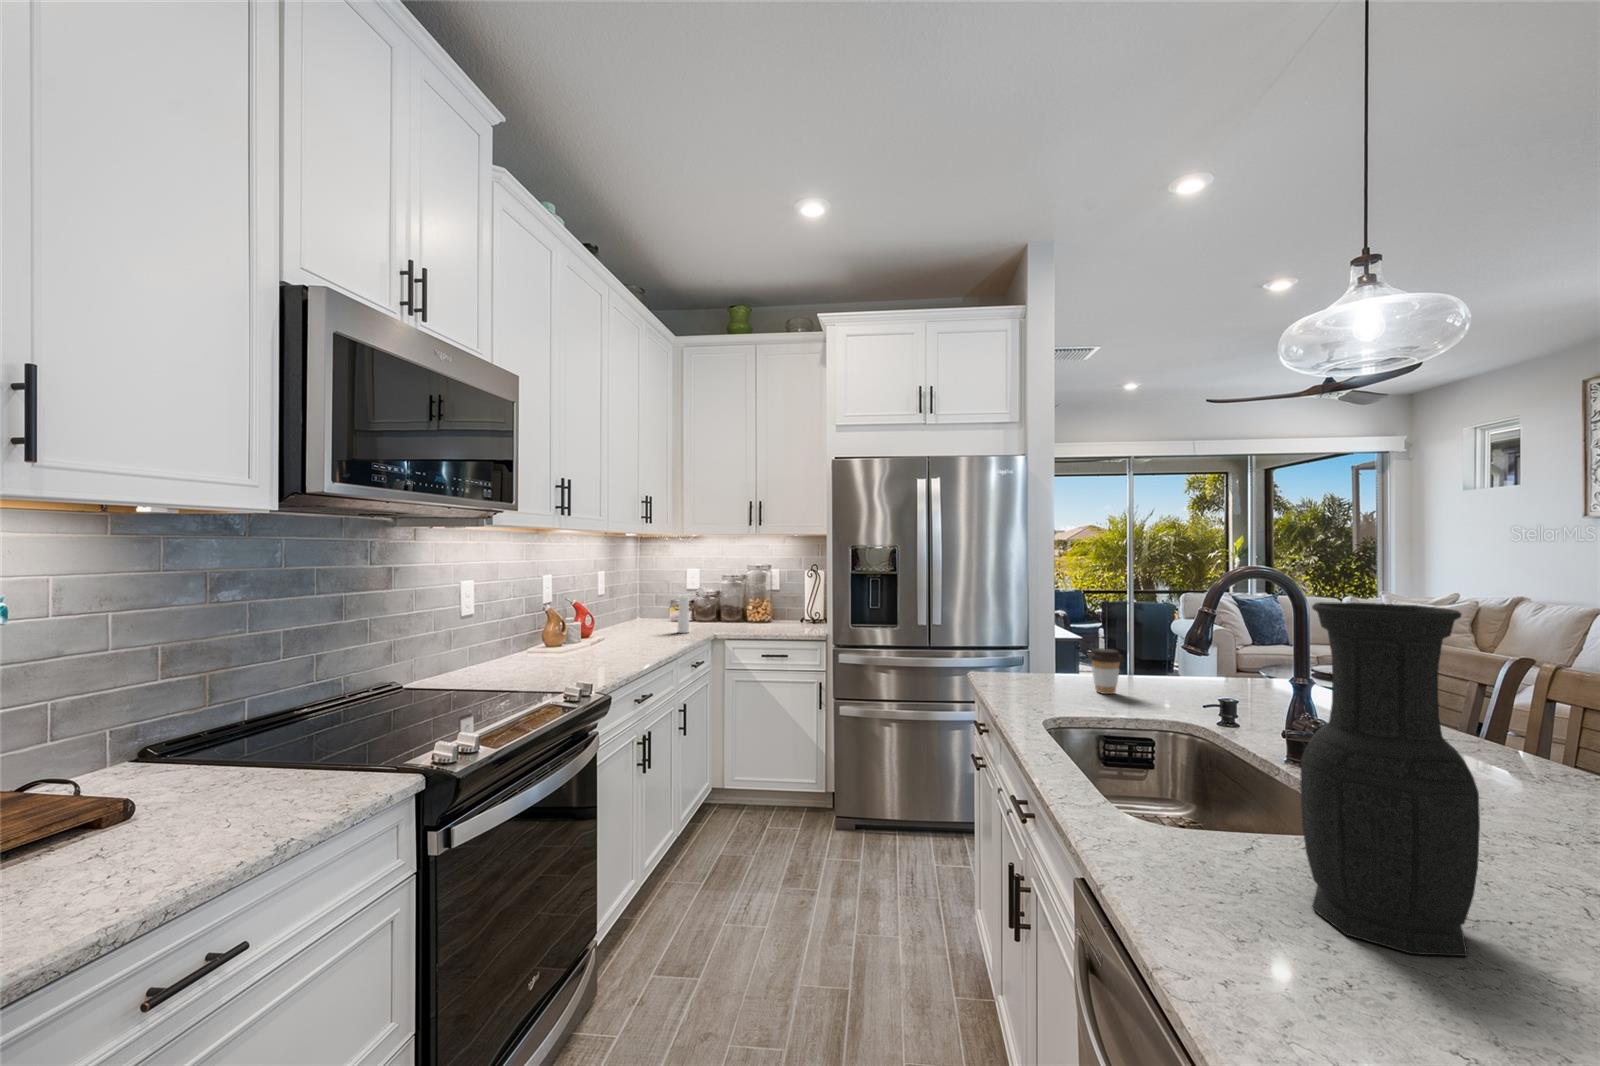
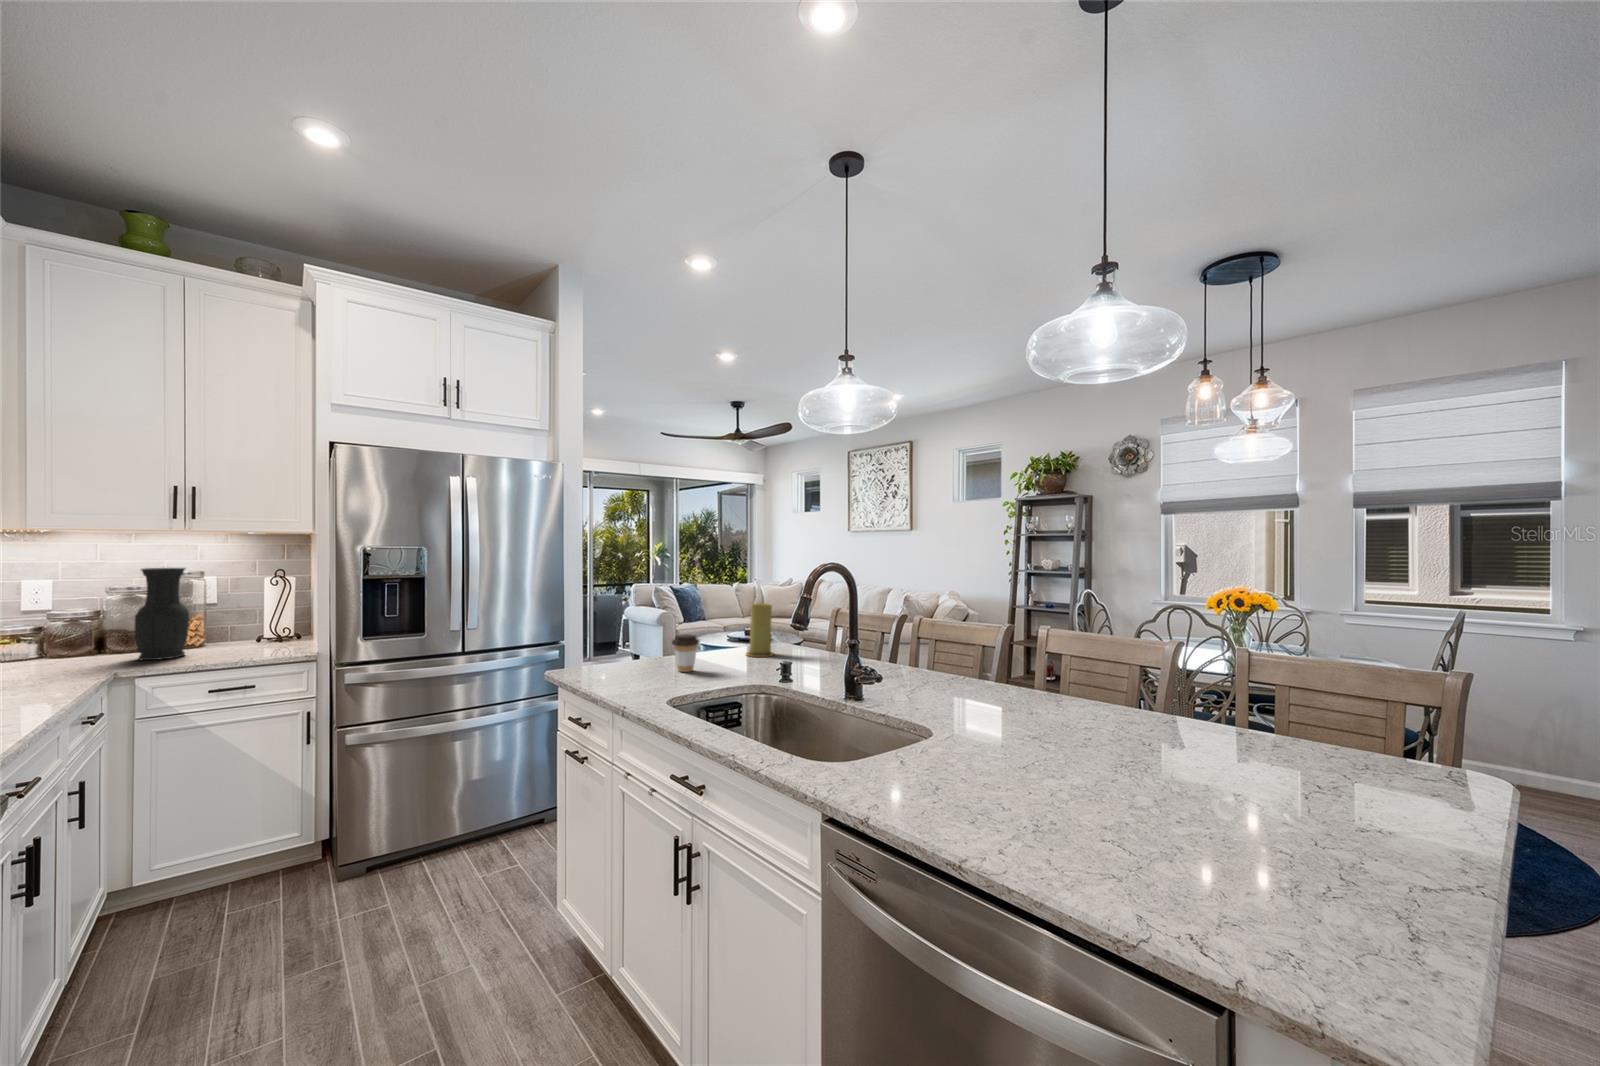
pepper mill: present [678,587,705,633] -> none [35,608,95,681]
vase: present [1300,602,1480,956] -> present [135,568,189,660]
candle: none [1212,620,1258,694] -> present [746,603,774,657]

